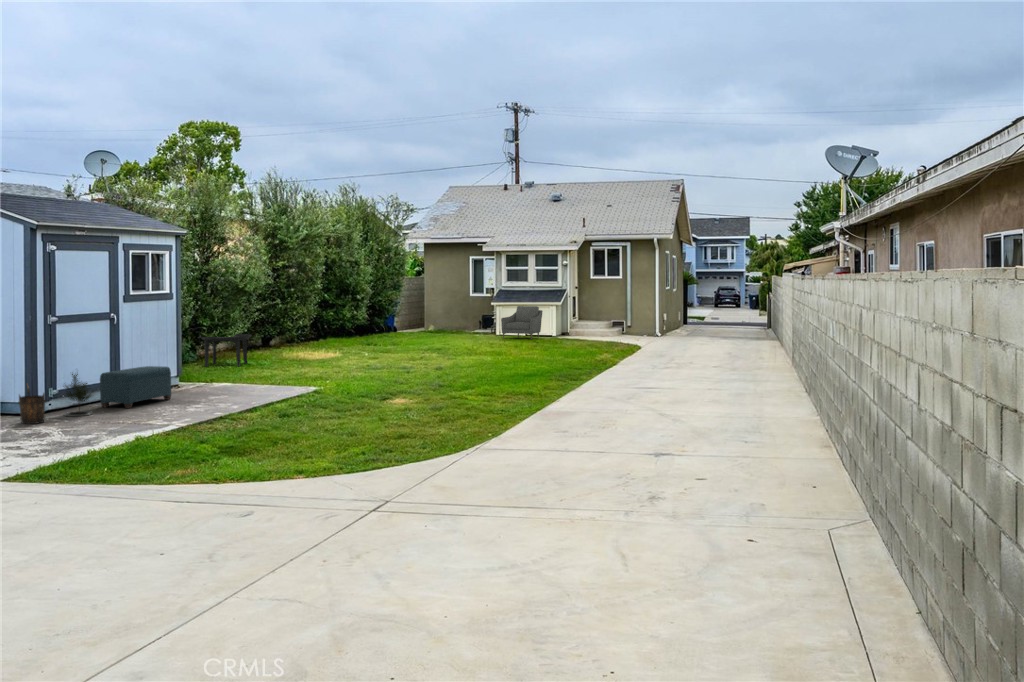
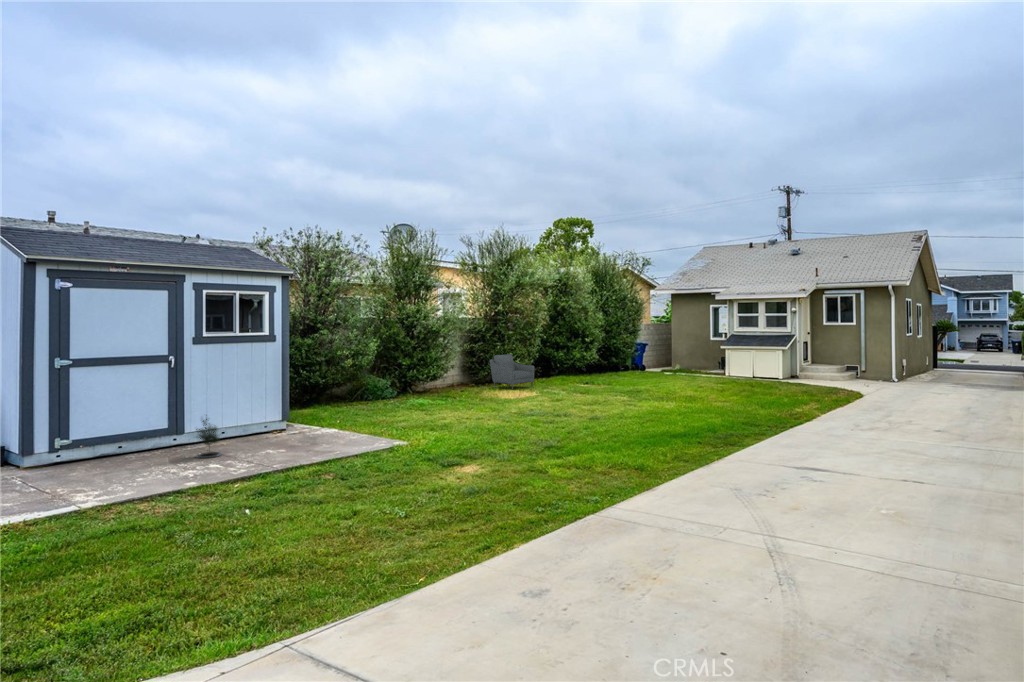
chair: present [501,306,543,339] -> present [489,354,535,390]
round table: present [200,334,252,367] -> none [424,374,467,403]
bench: present [100,366,171,408] -> none [246,409,319,450]
bucket: present [18,386,46,424] -> none [140,427,166,466]

